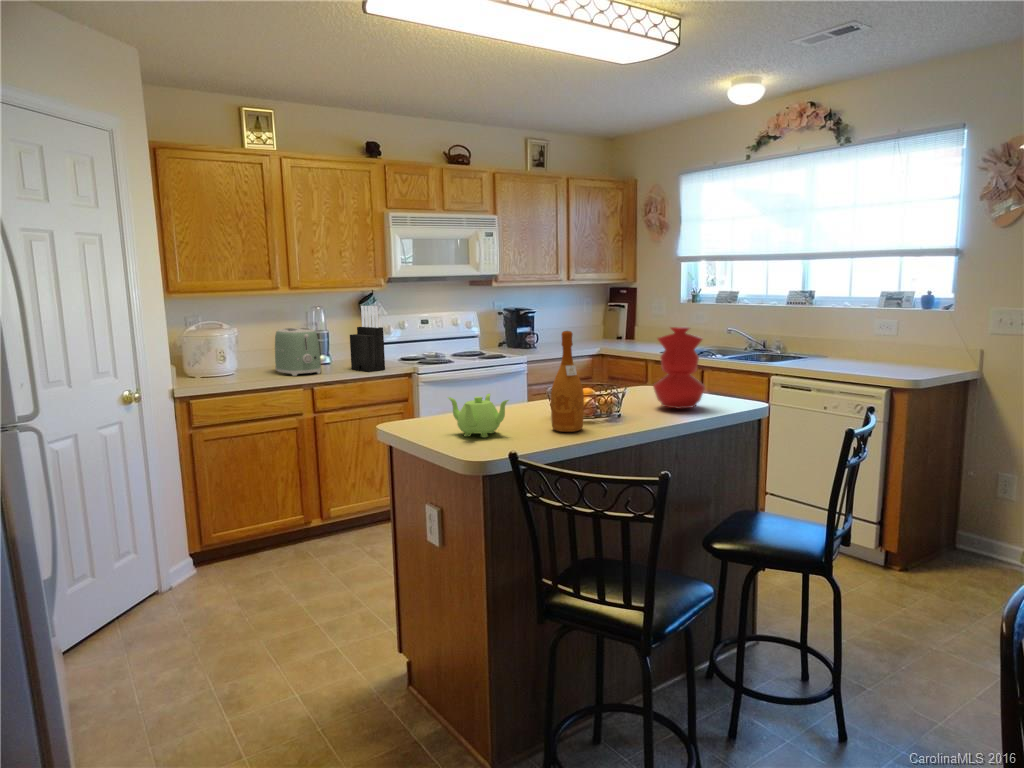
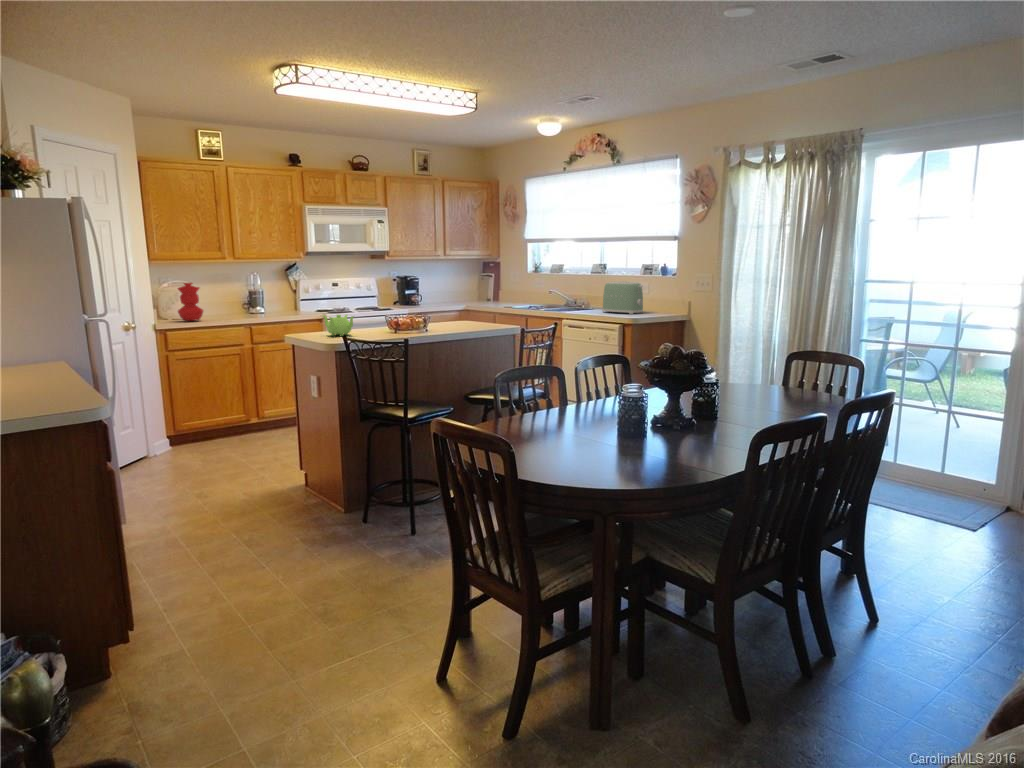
knife block: present [350,306,385,372] -> none [277,271,303,317]
vase: present [653,327,705,409] -> present [177,283,204,321]
toaster: present [275,328,321,376] -> present [602,281,643,314]
wine bottle: present [551,331,584,432] -> none [380,279,398,334]

